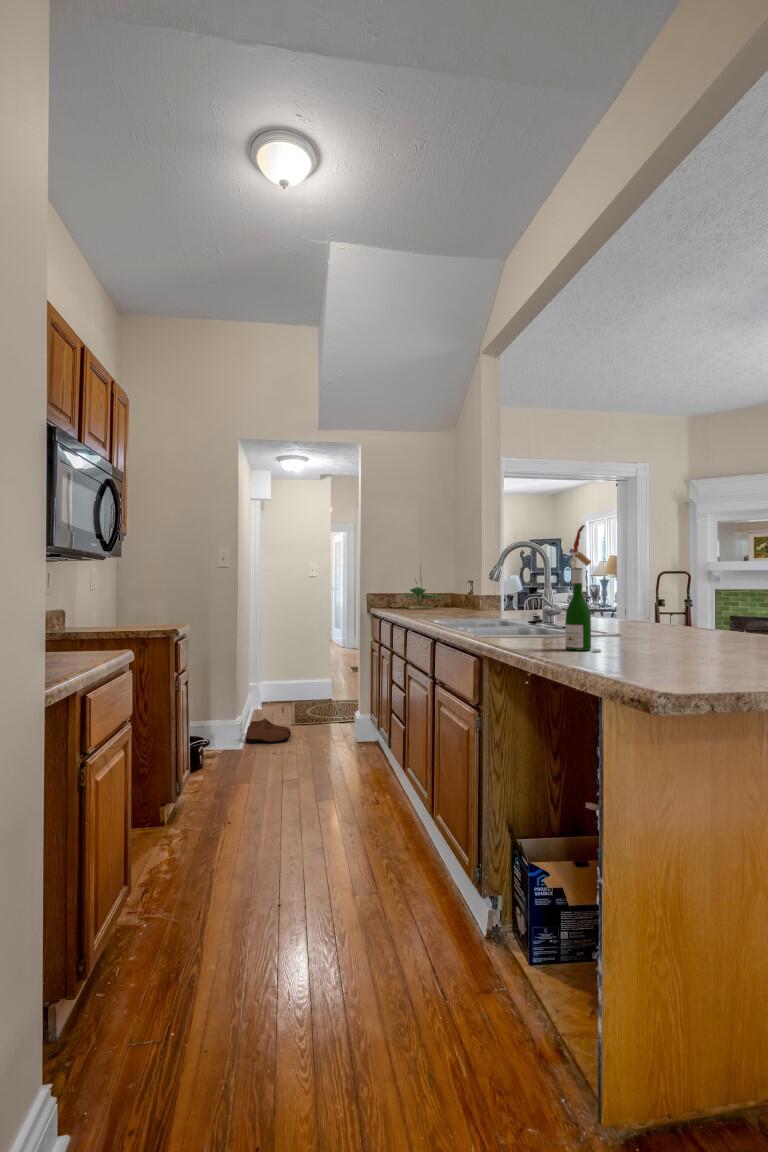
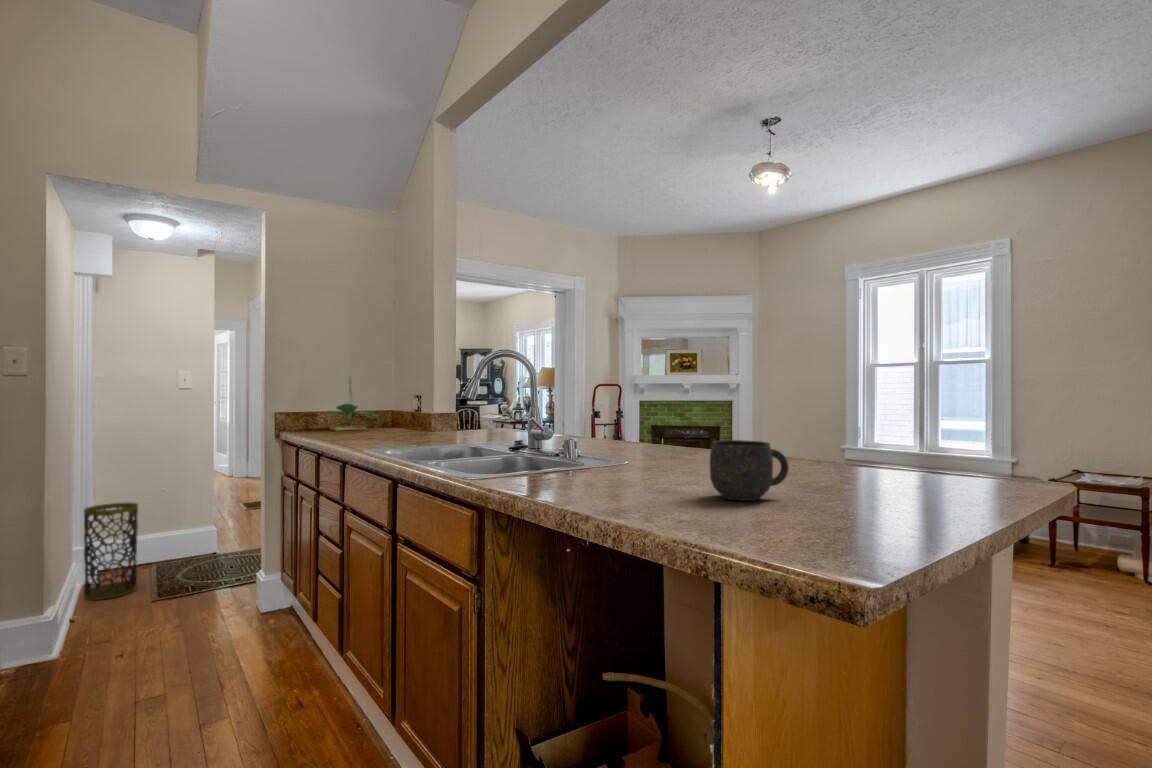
wine bottle: present [565,525,602,652] -> none [603,335,649,496]
mug: none [653,610,729,659] -> present [710,440,789,501]
trash can: none [256,656,285,720] -> present [84,503,138,600]
shoe: present [246,718,291,743] -> none [64,600,149,644]

